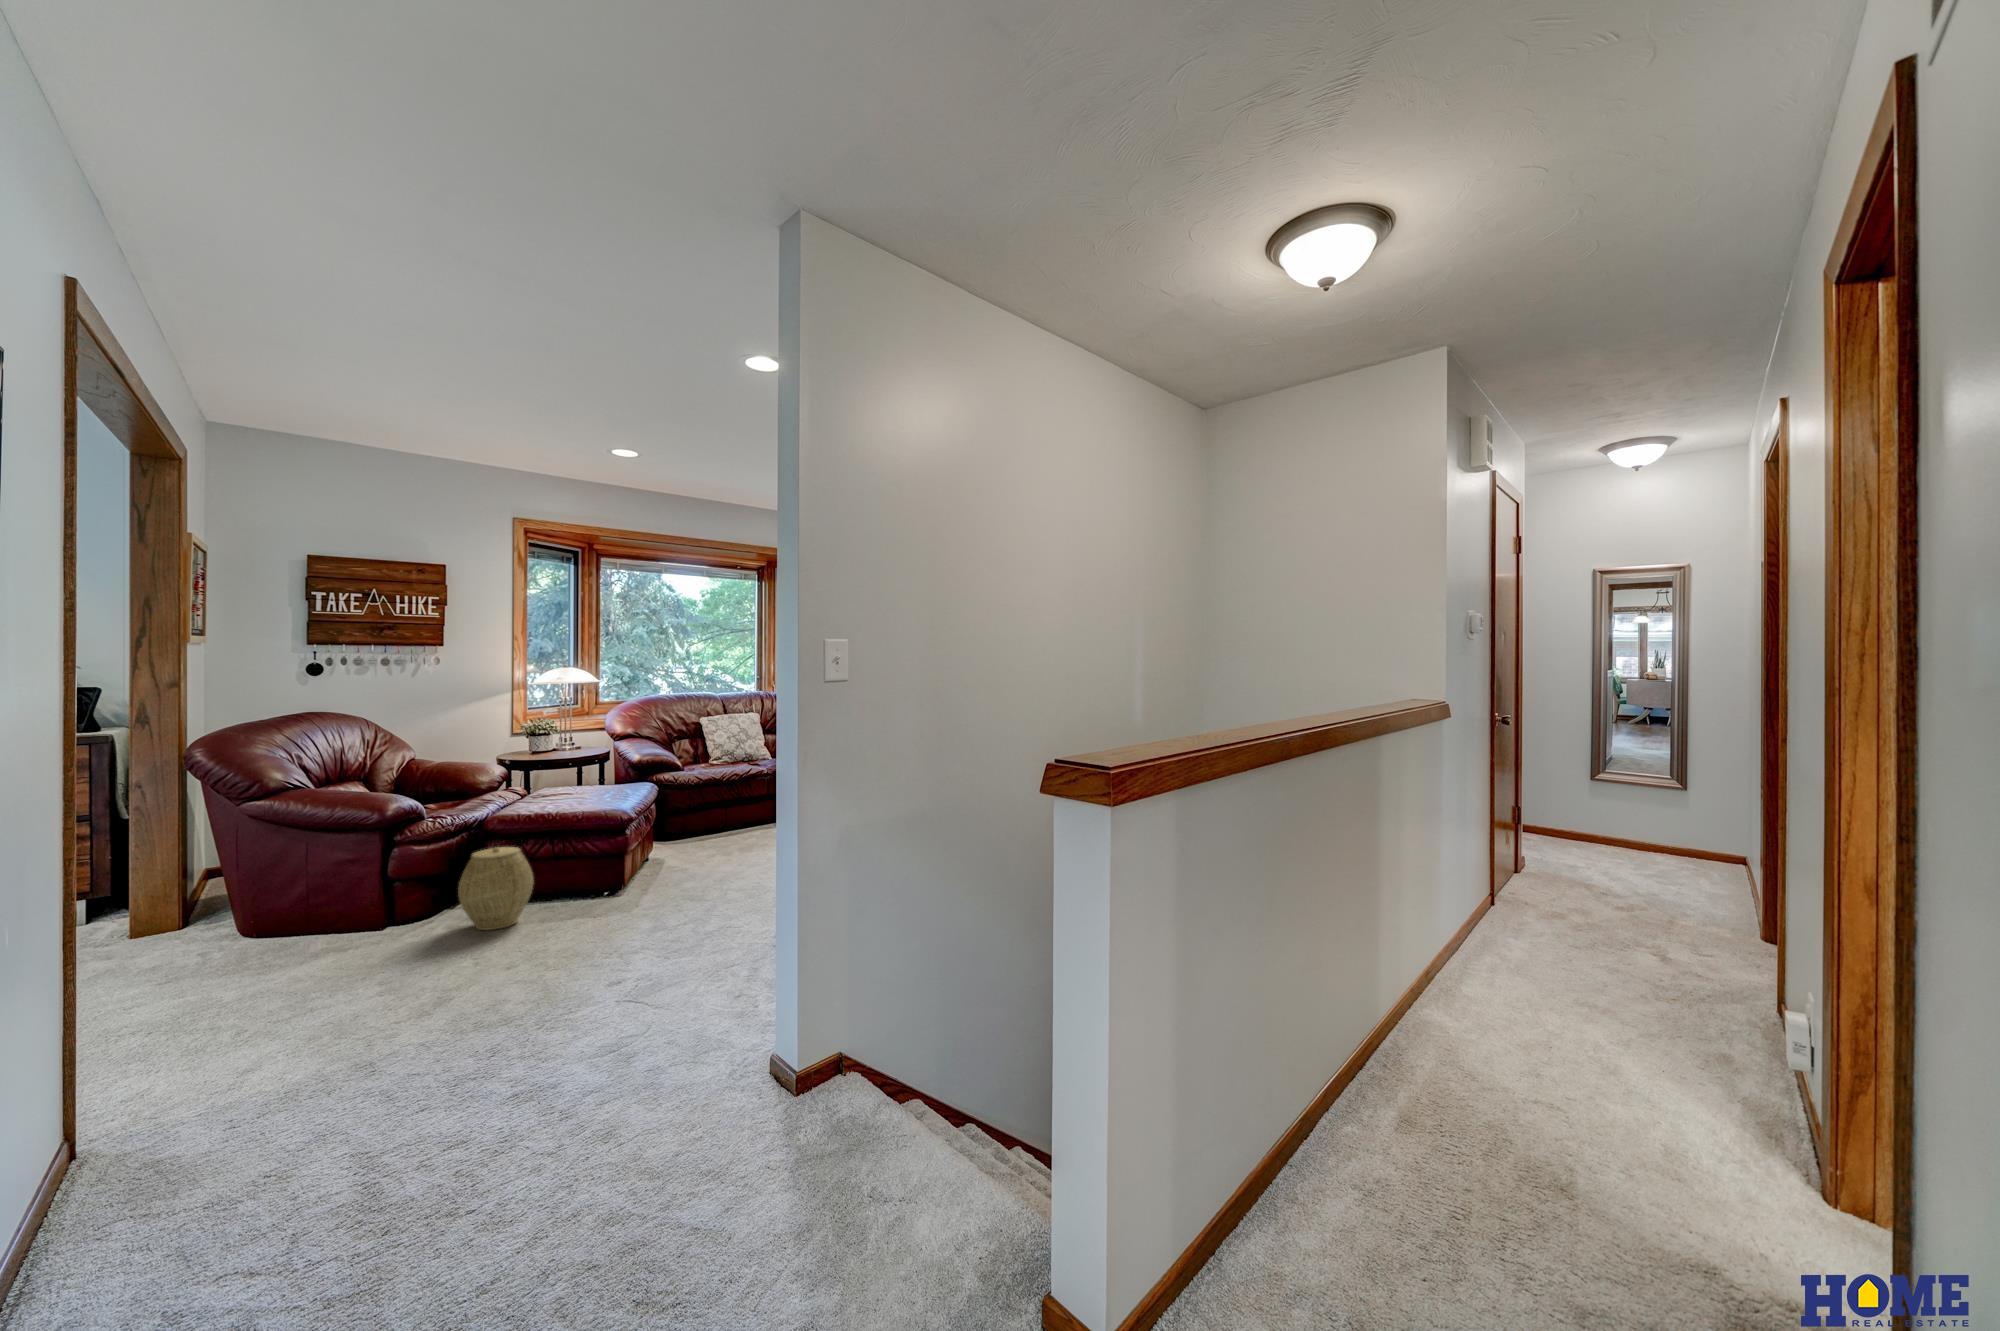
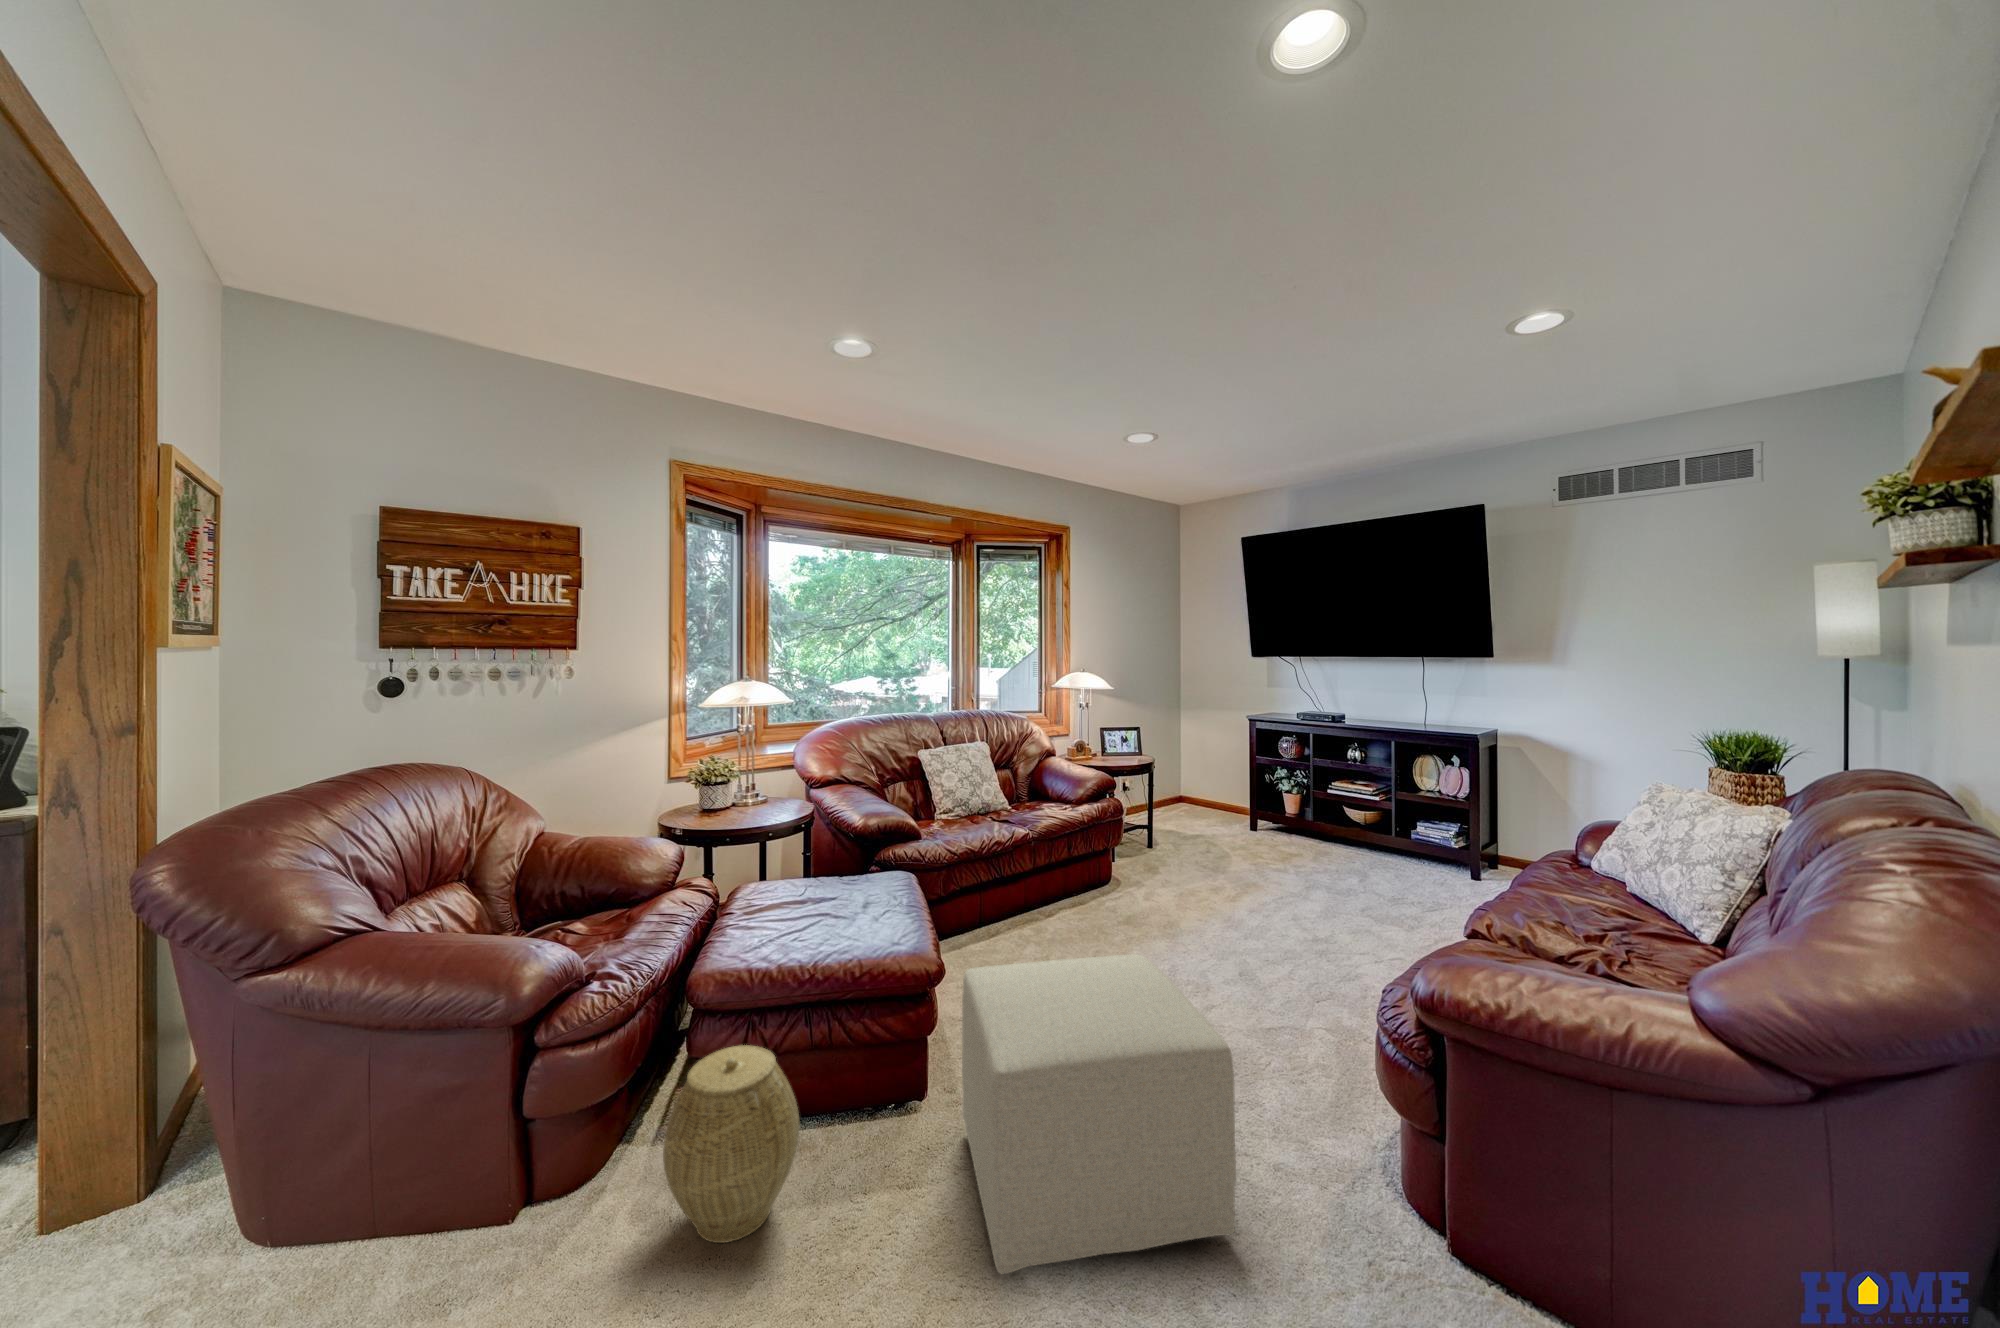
ottoman: none [609,812,744,932] -> present [962,954,1236,1274]

